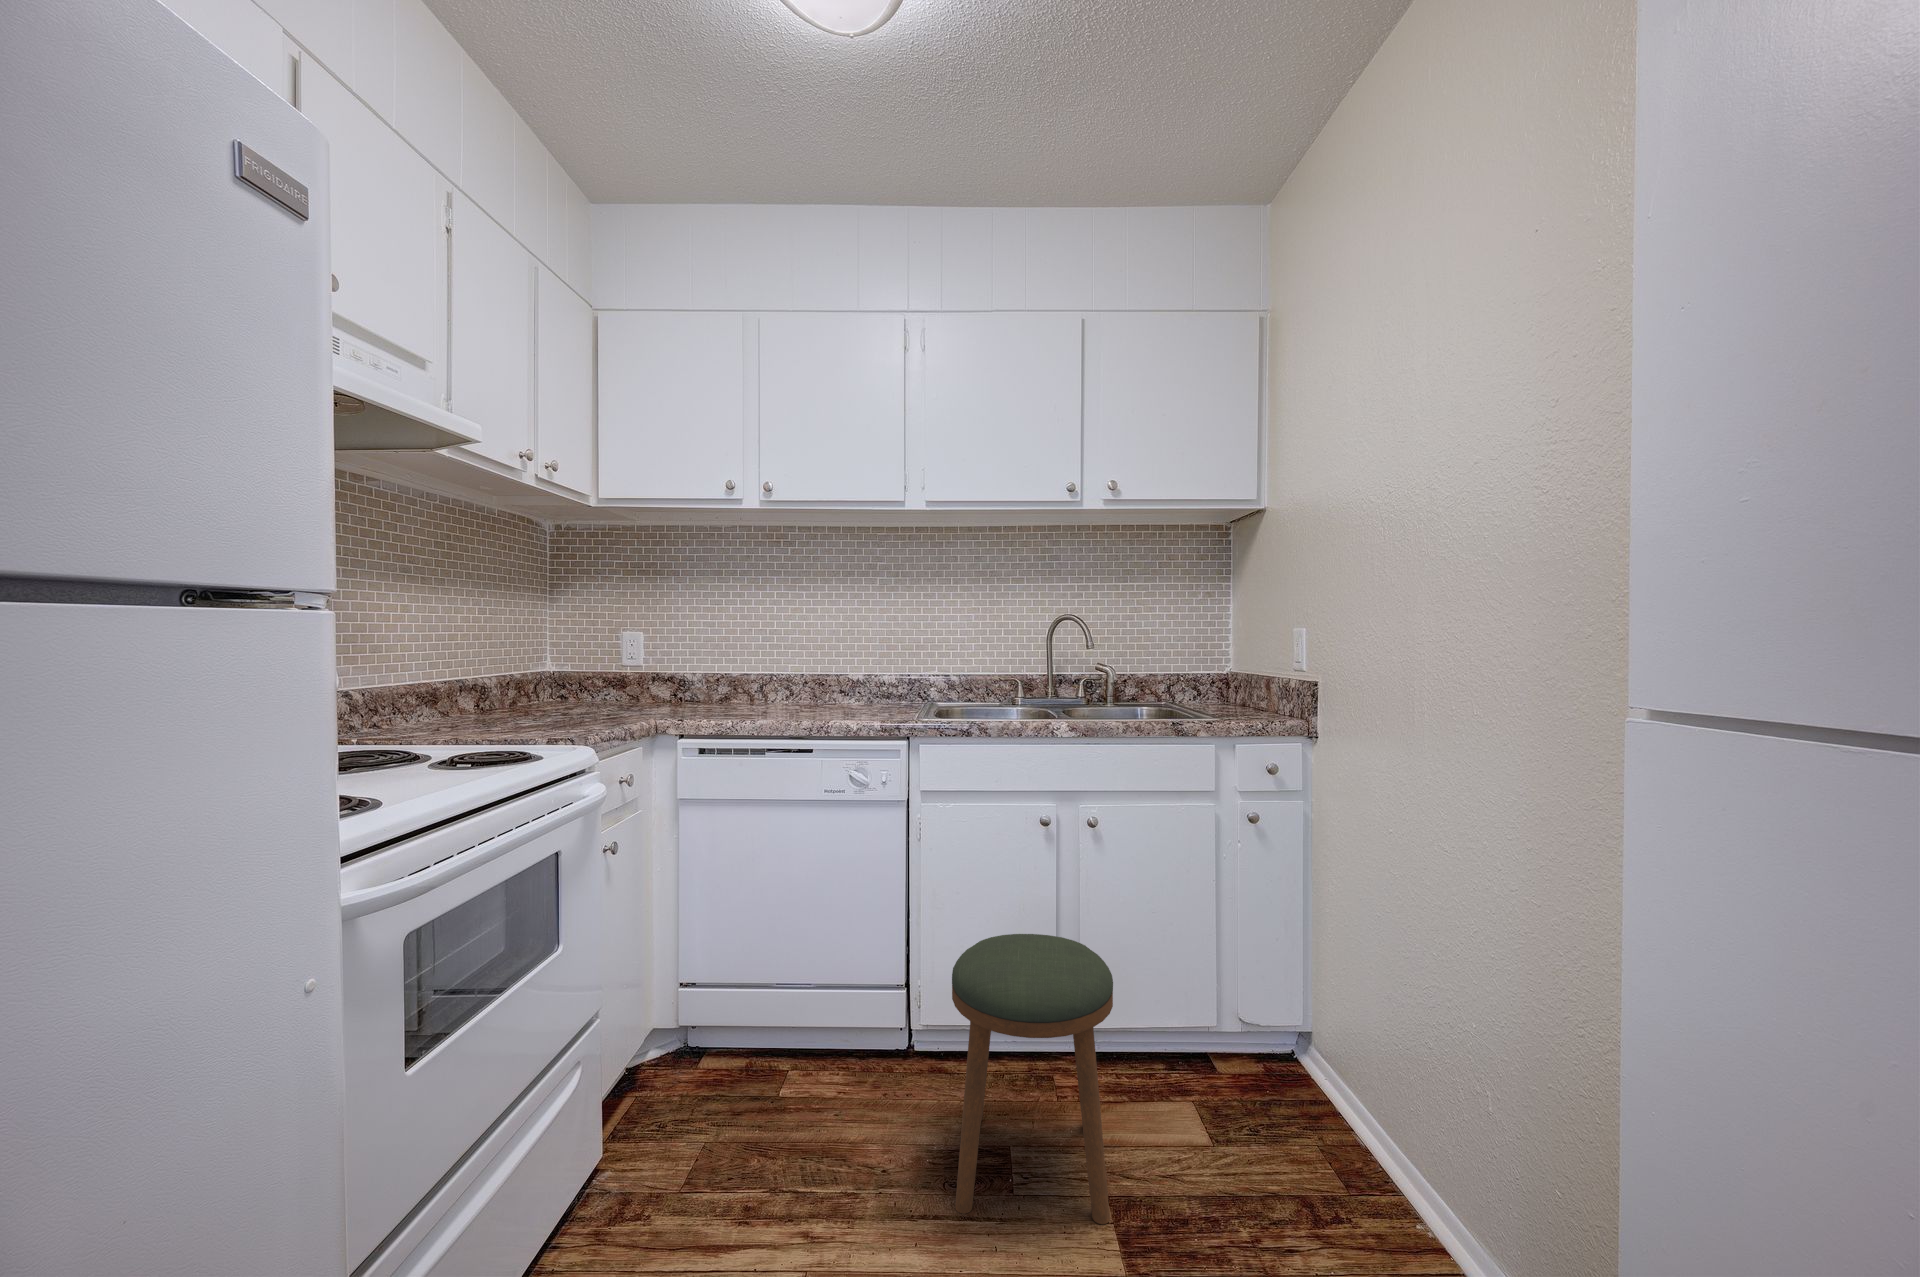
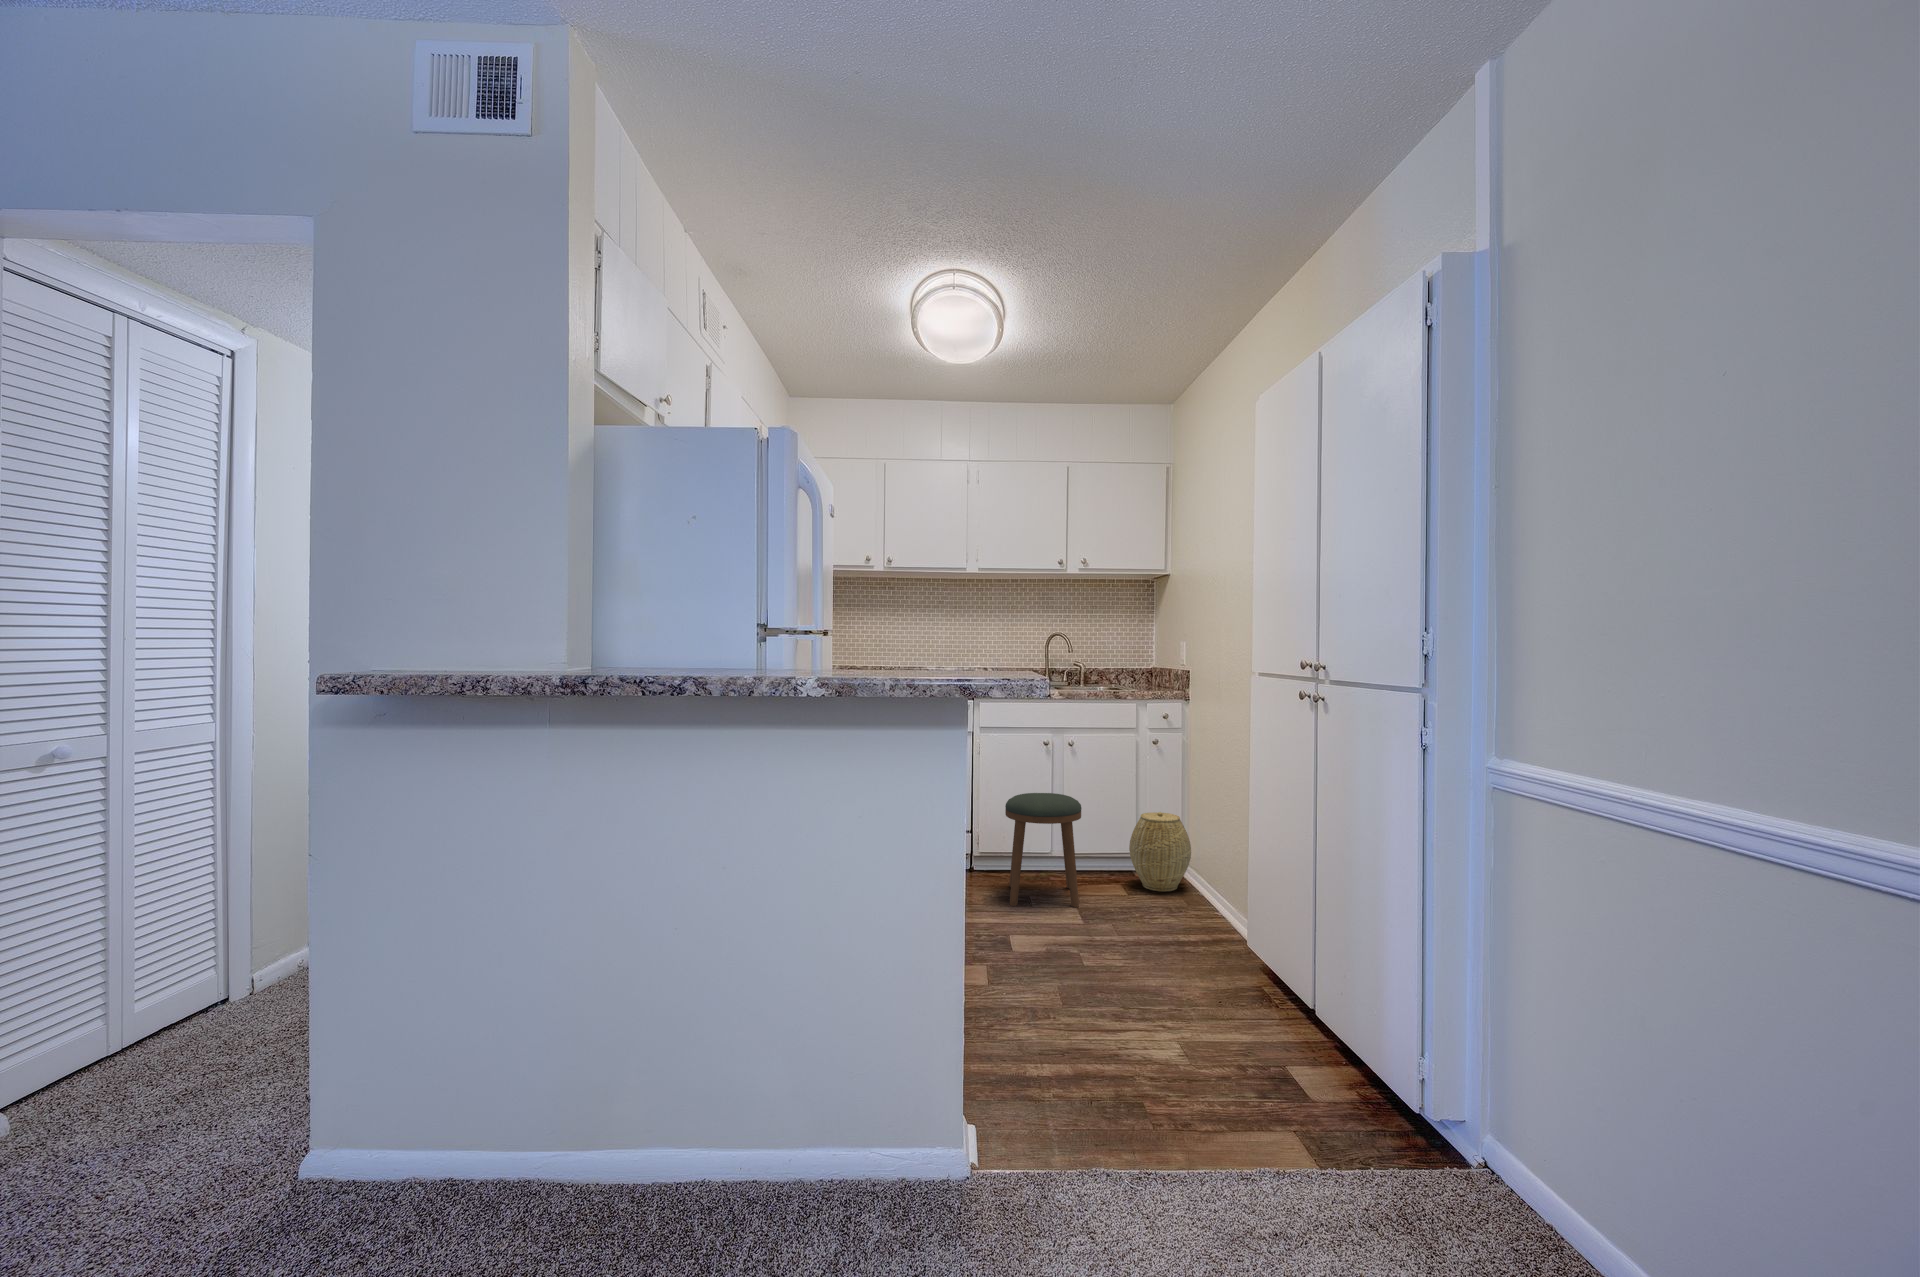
woven basket: none [1210,964,1342,1146] -> present [1129,812,1191,891]

